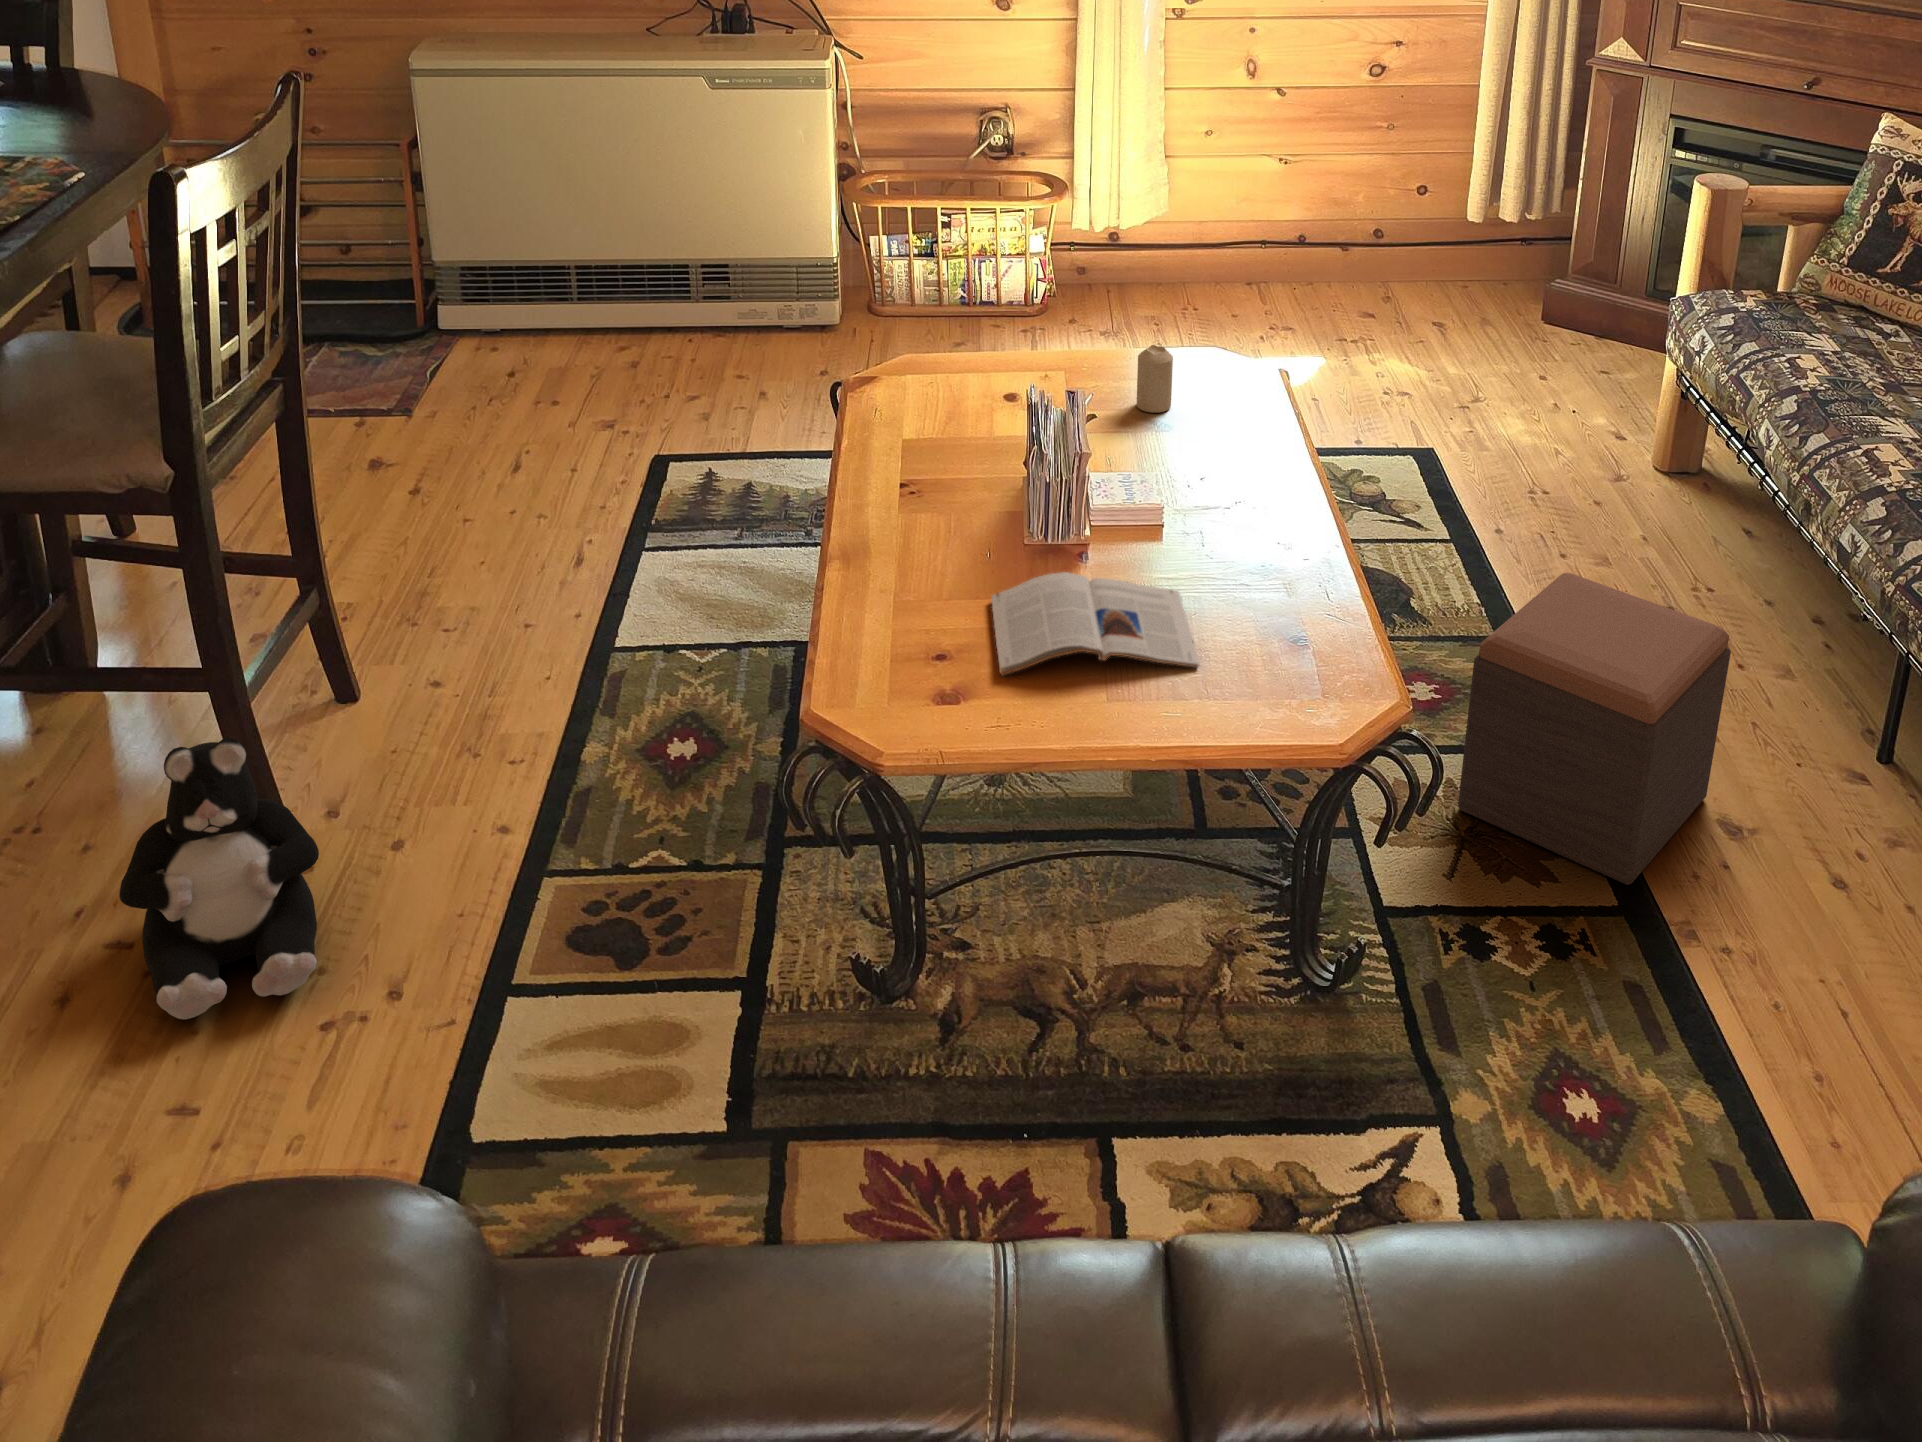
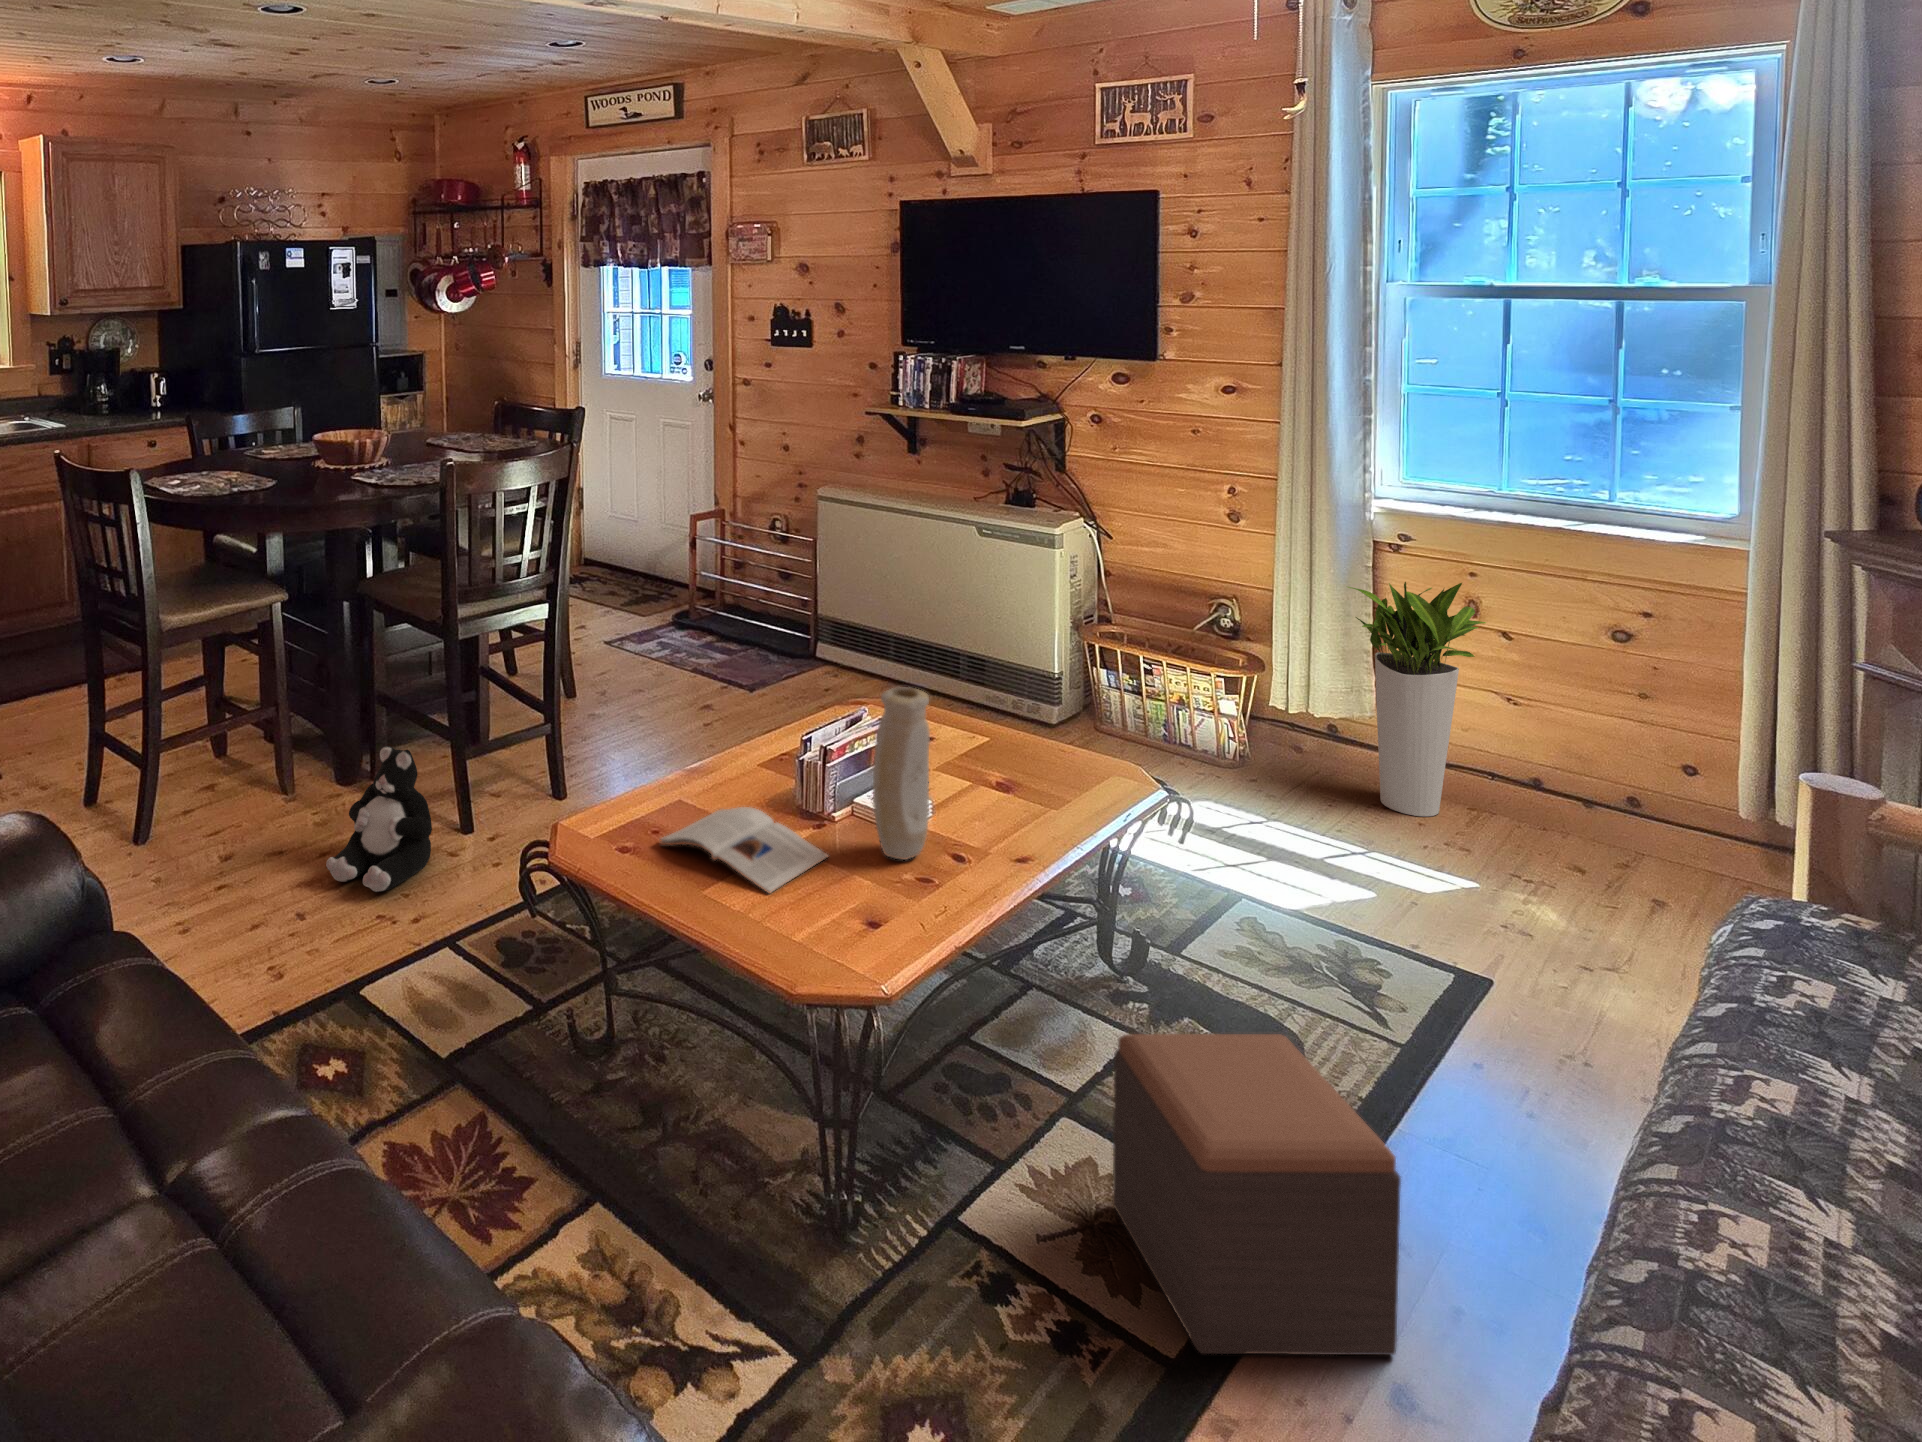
planter: none [1166,42,1284,310] -> present [1348,582,1486,816]
vase: none [1203,343,1268,562] -> present [873,687,930,860]
candle: present [1137,345,1173,413] -> none [987,719,1015,773]

